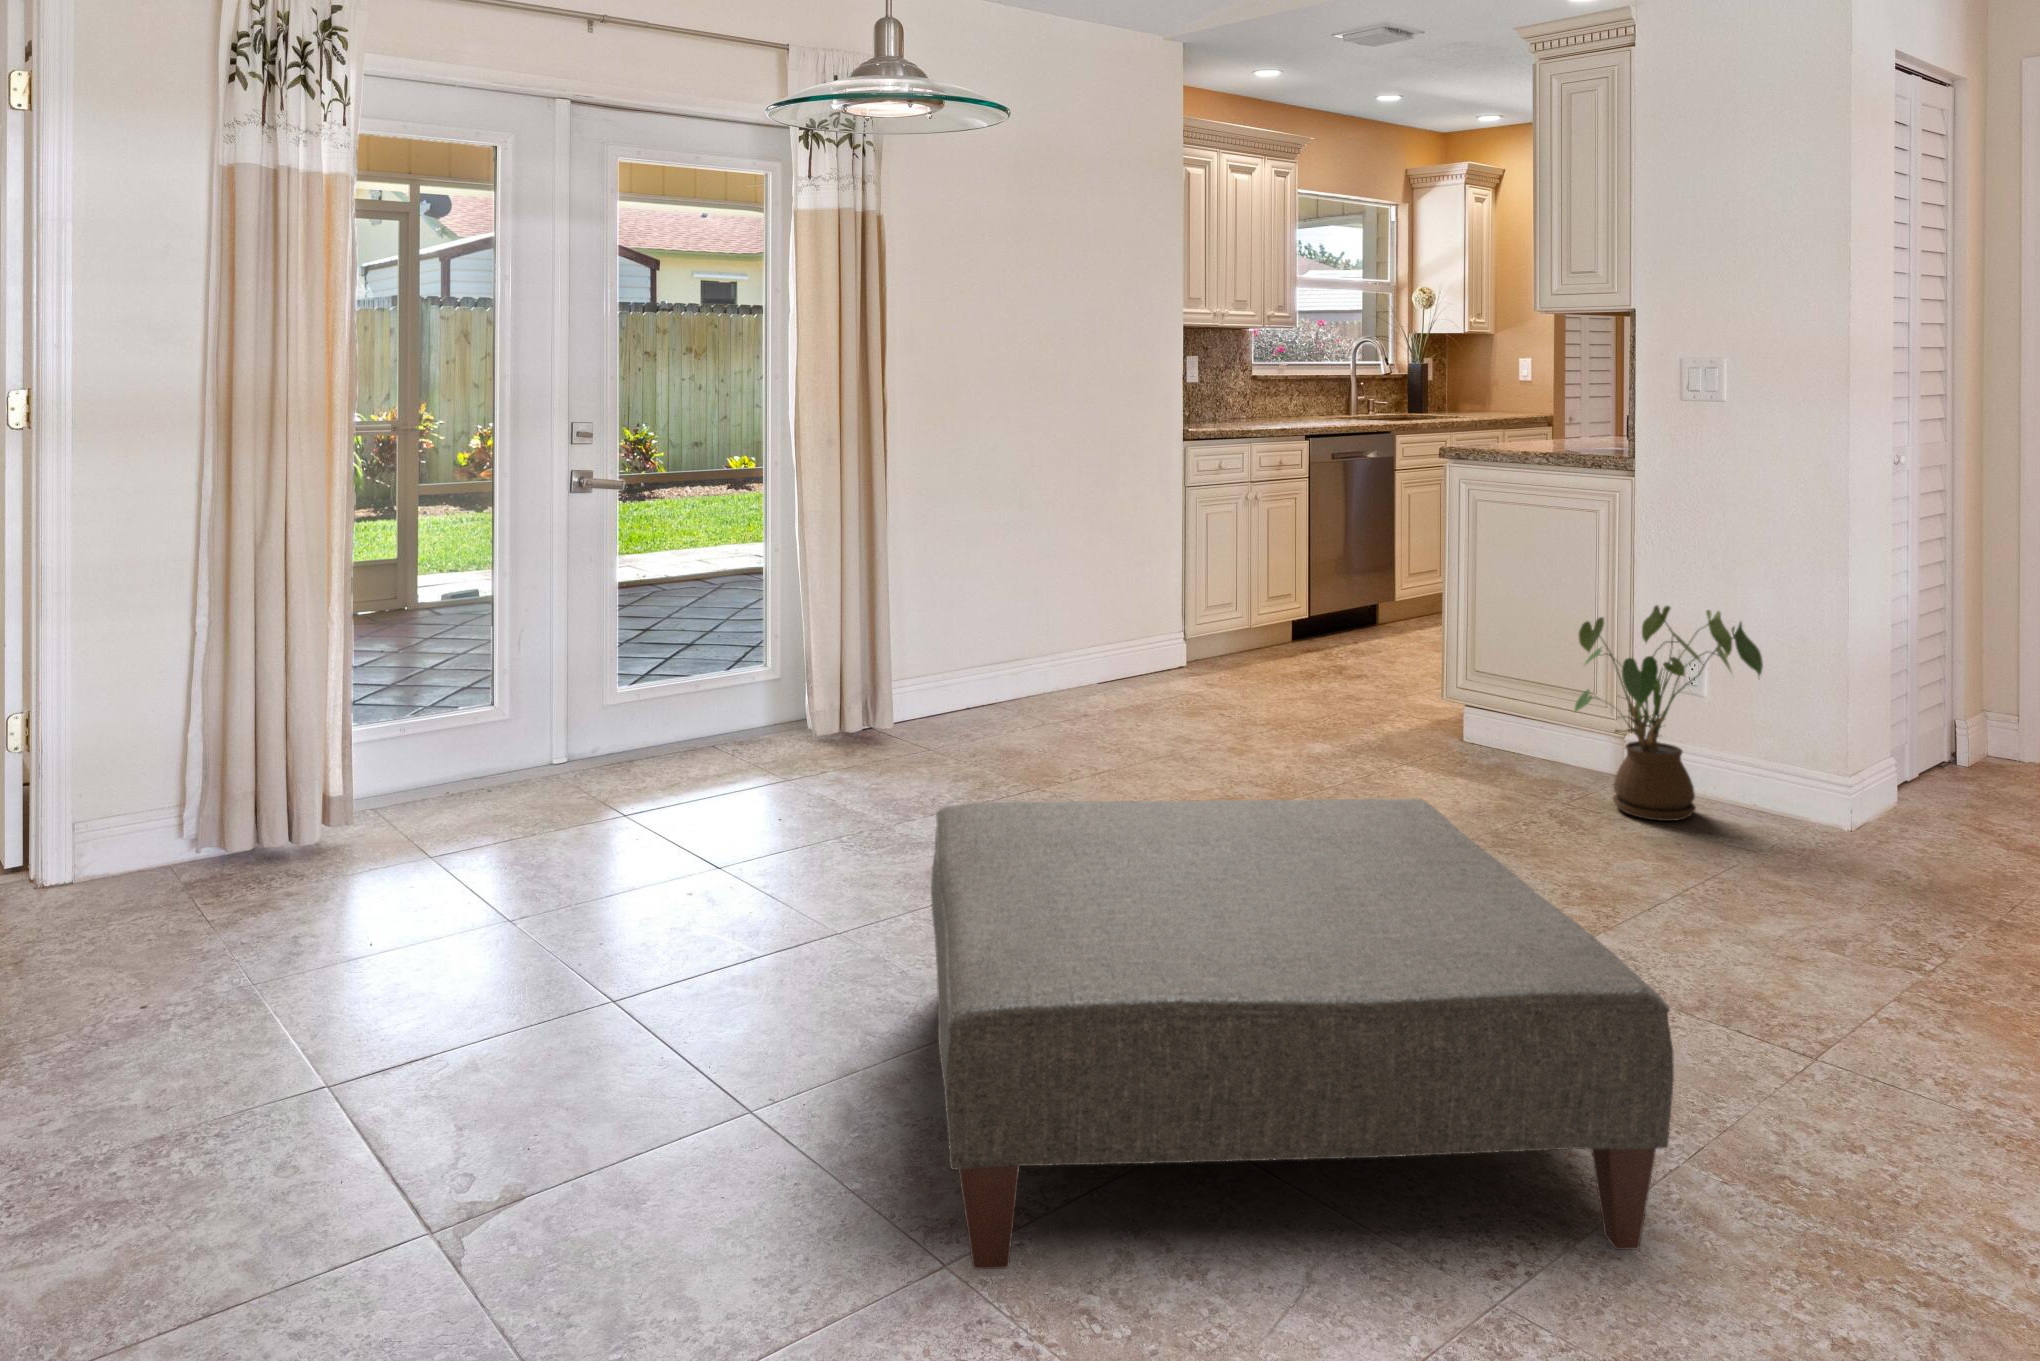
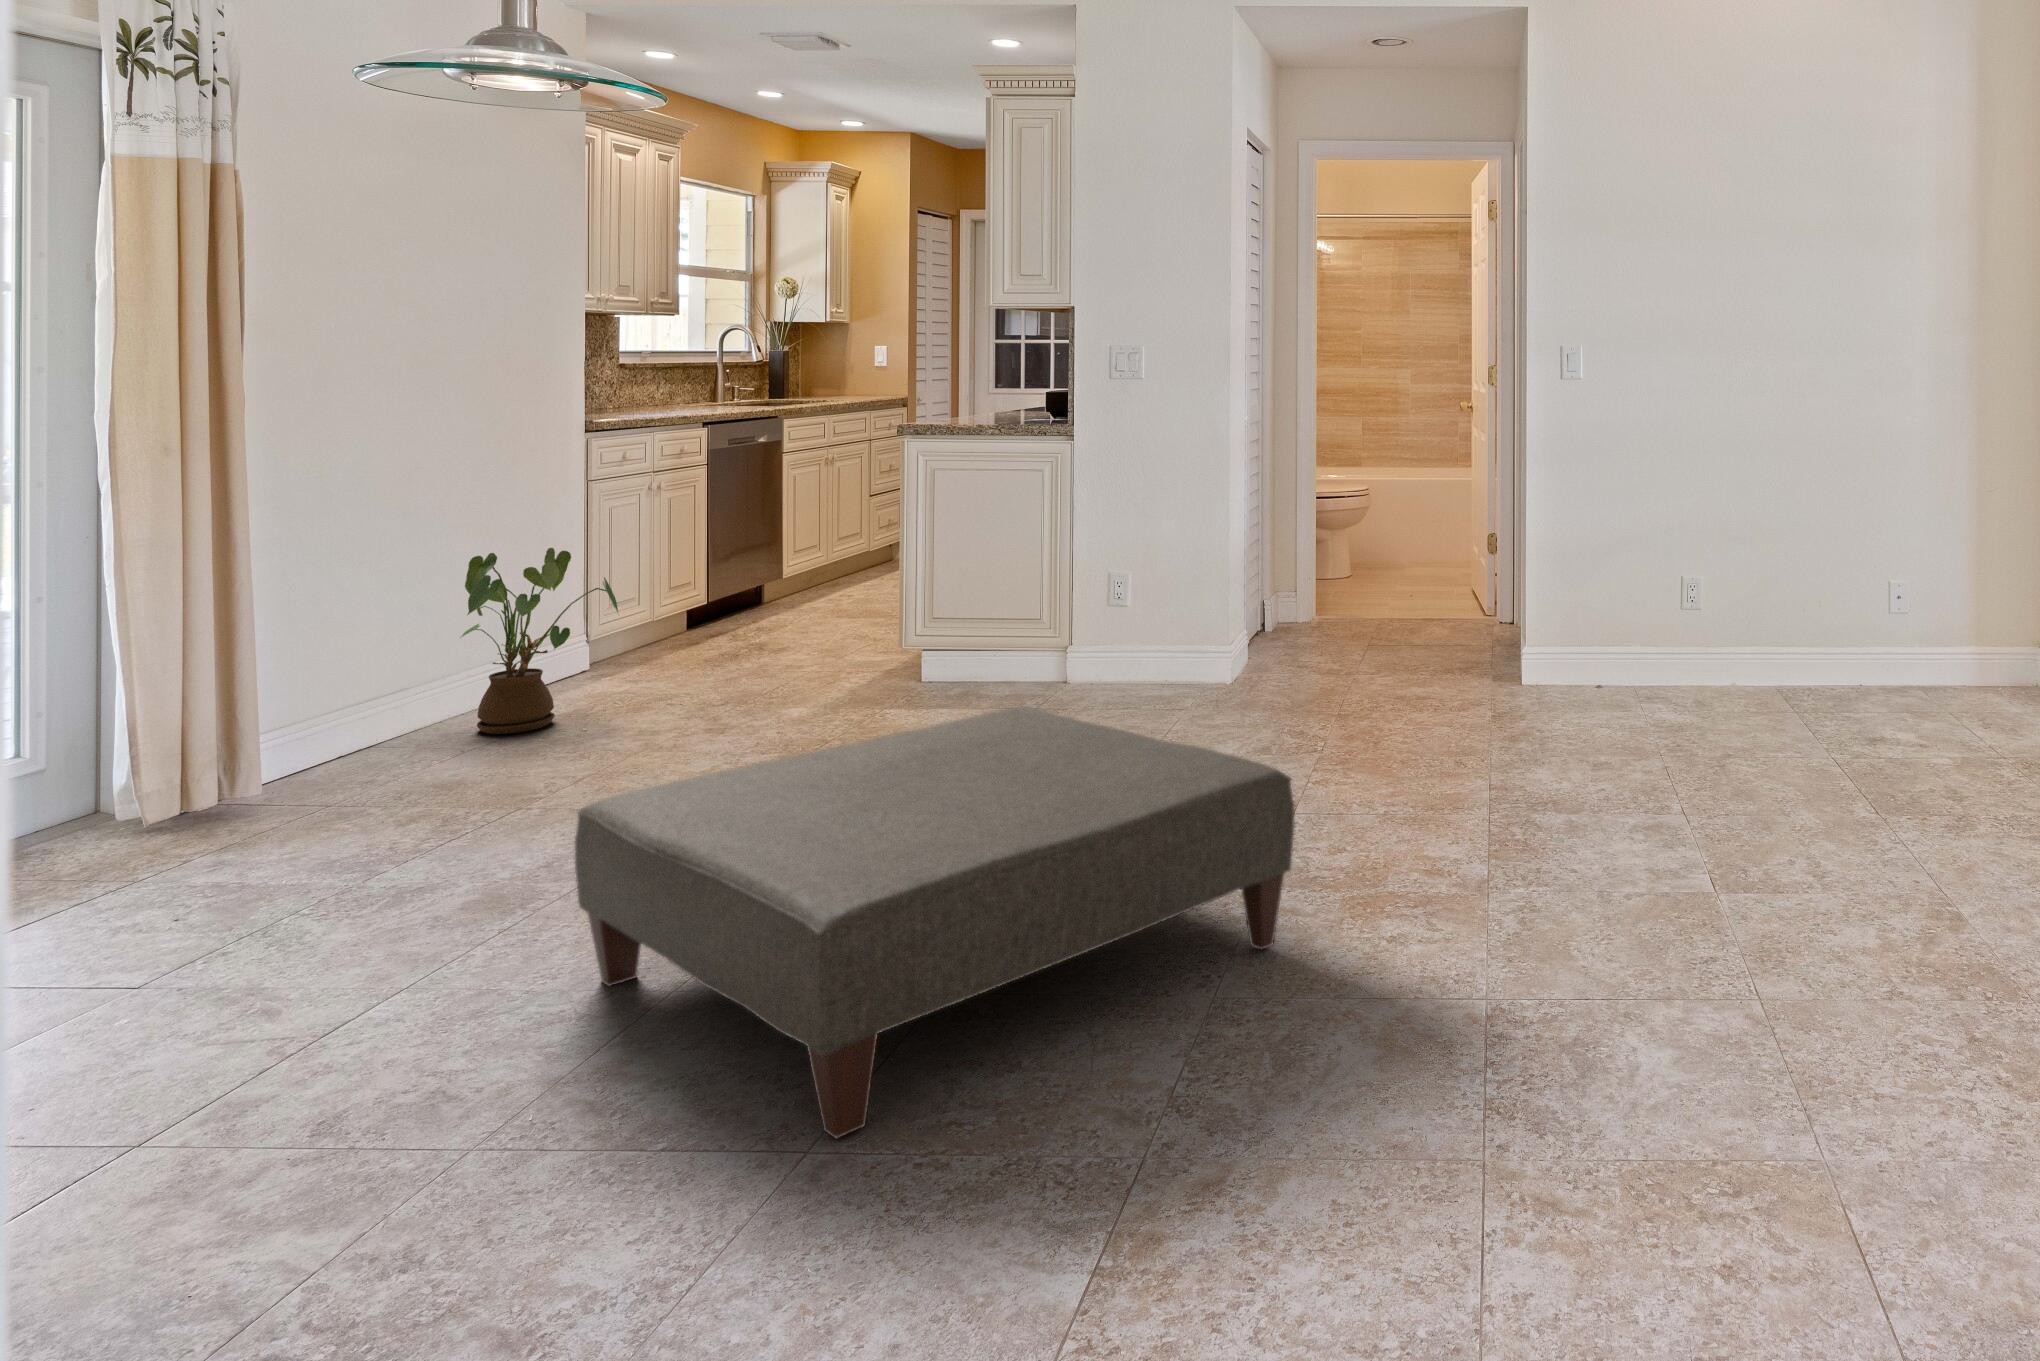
house plant: present [1574,605,1763,821] -> present [460,548,619,734]

